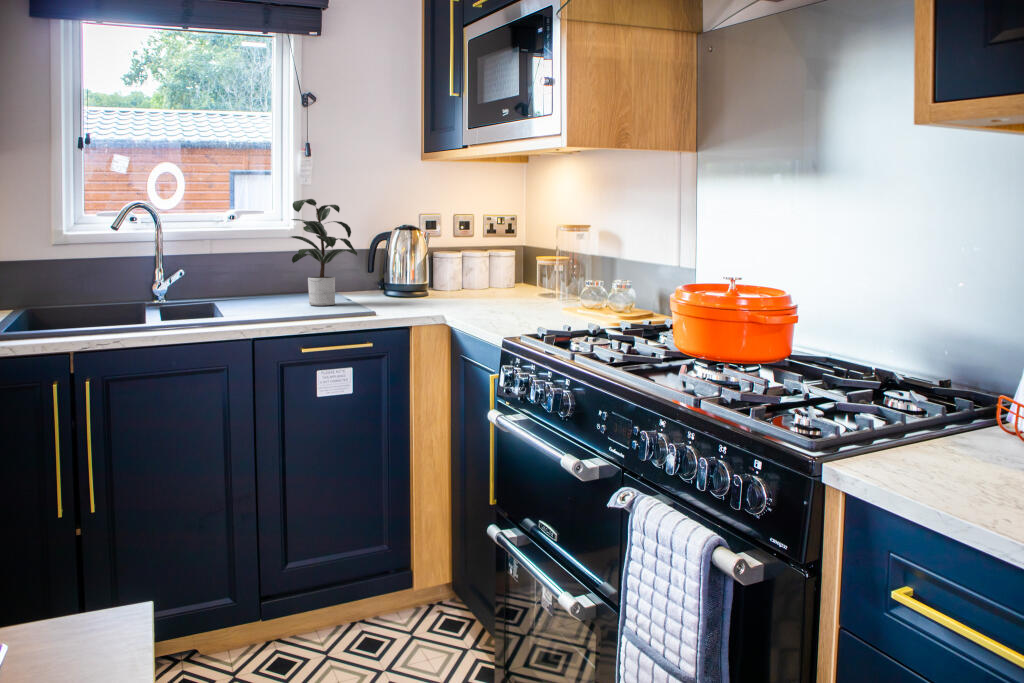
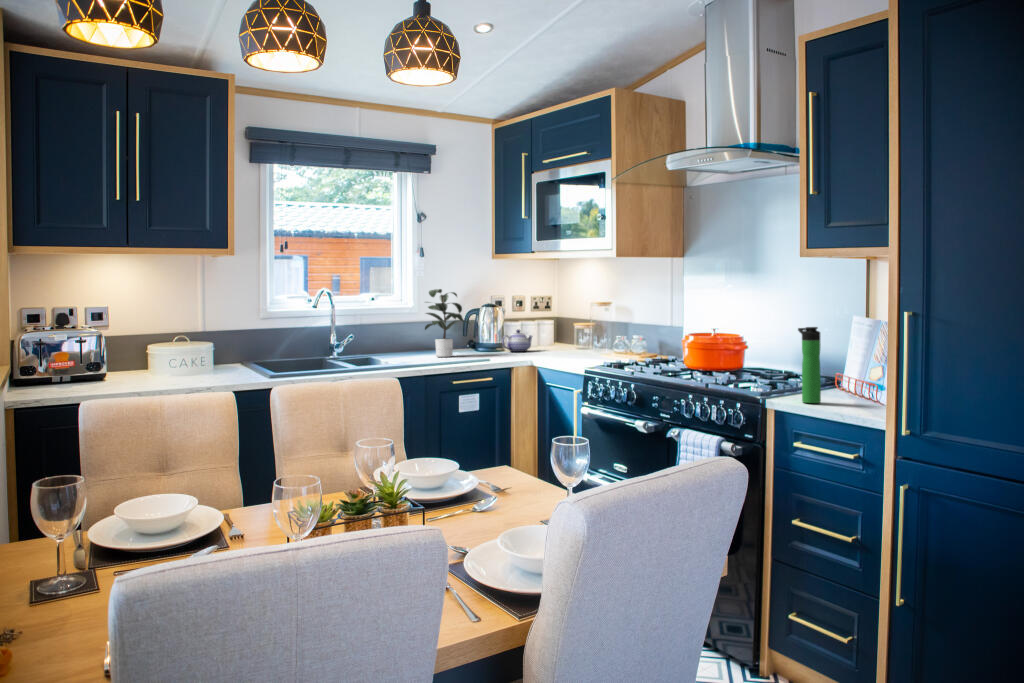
teapot: none [419,264,470,299] -> present [502,330,532,352]
bottle: none [914,292,977,487] -> present [798,327,821,403]

